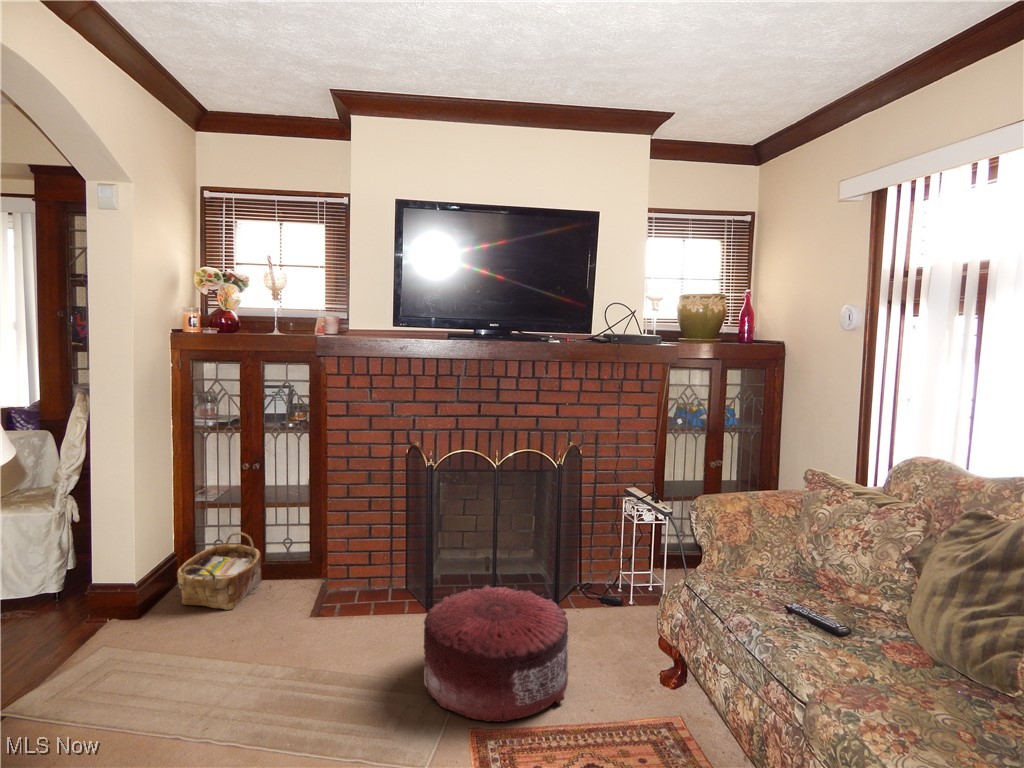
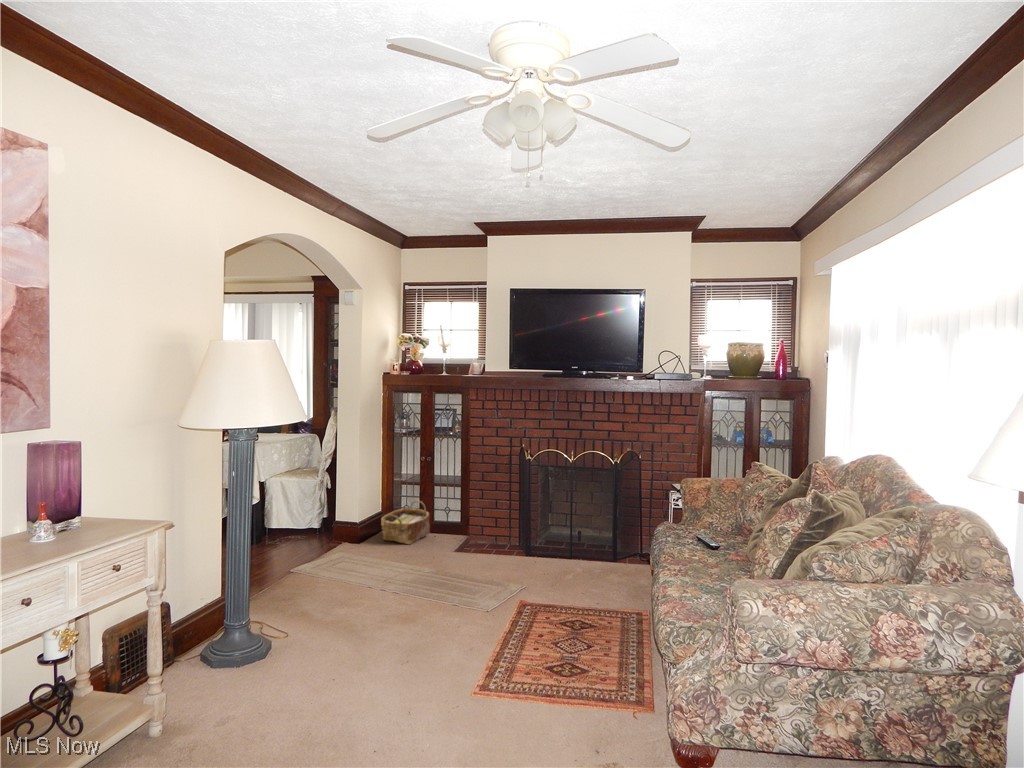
pouf: present [424,585,568,722] -> none [507,533,597,602]

